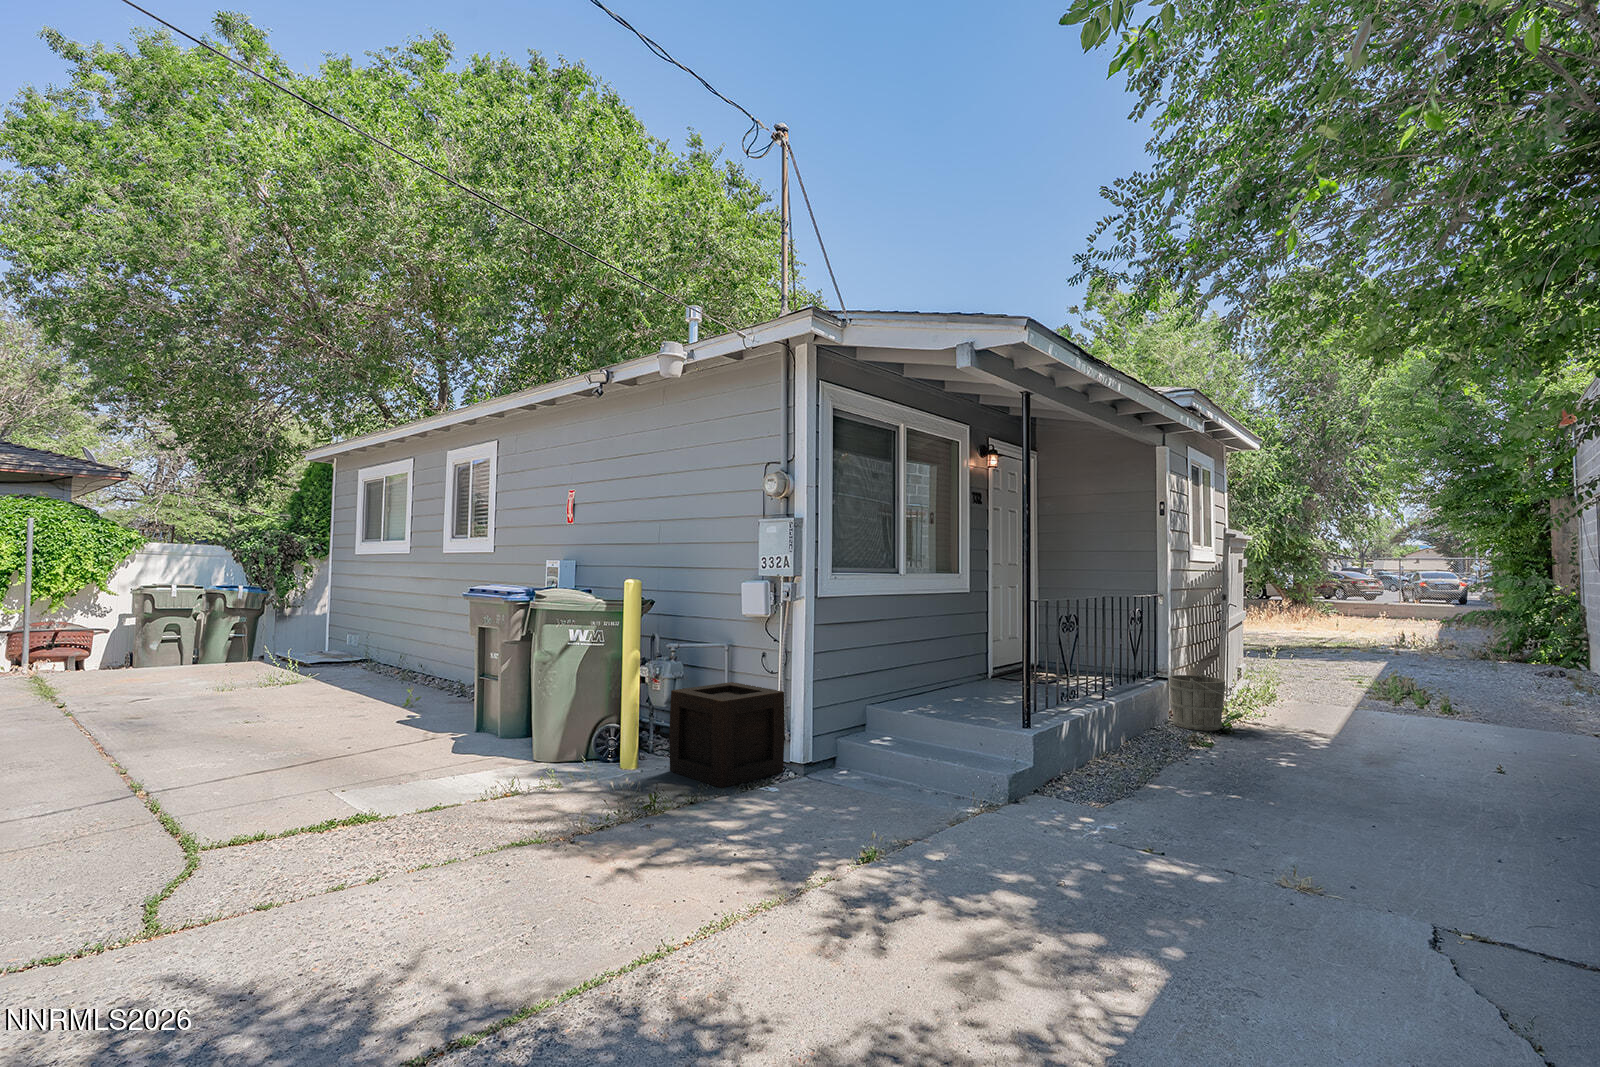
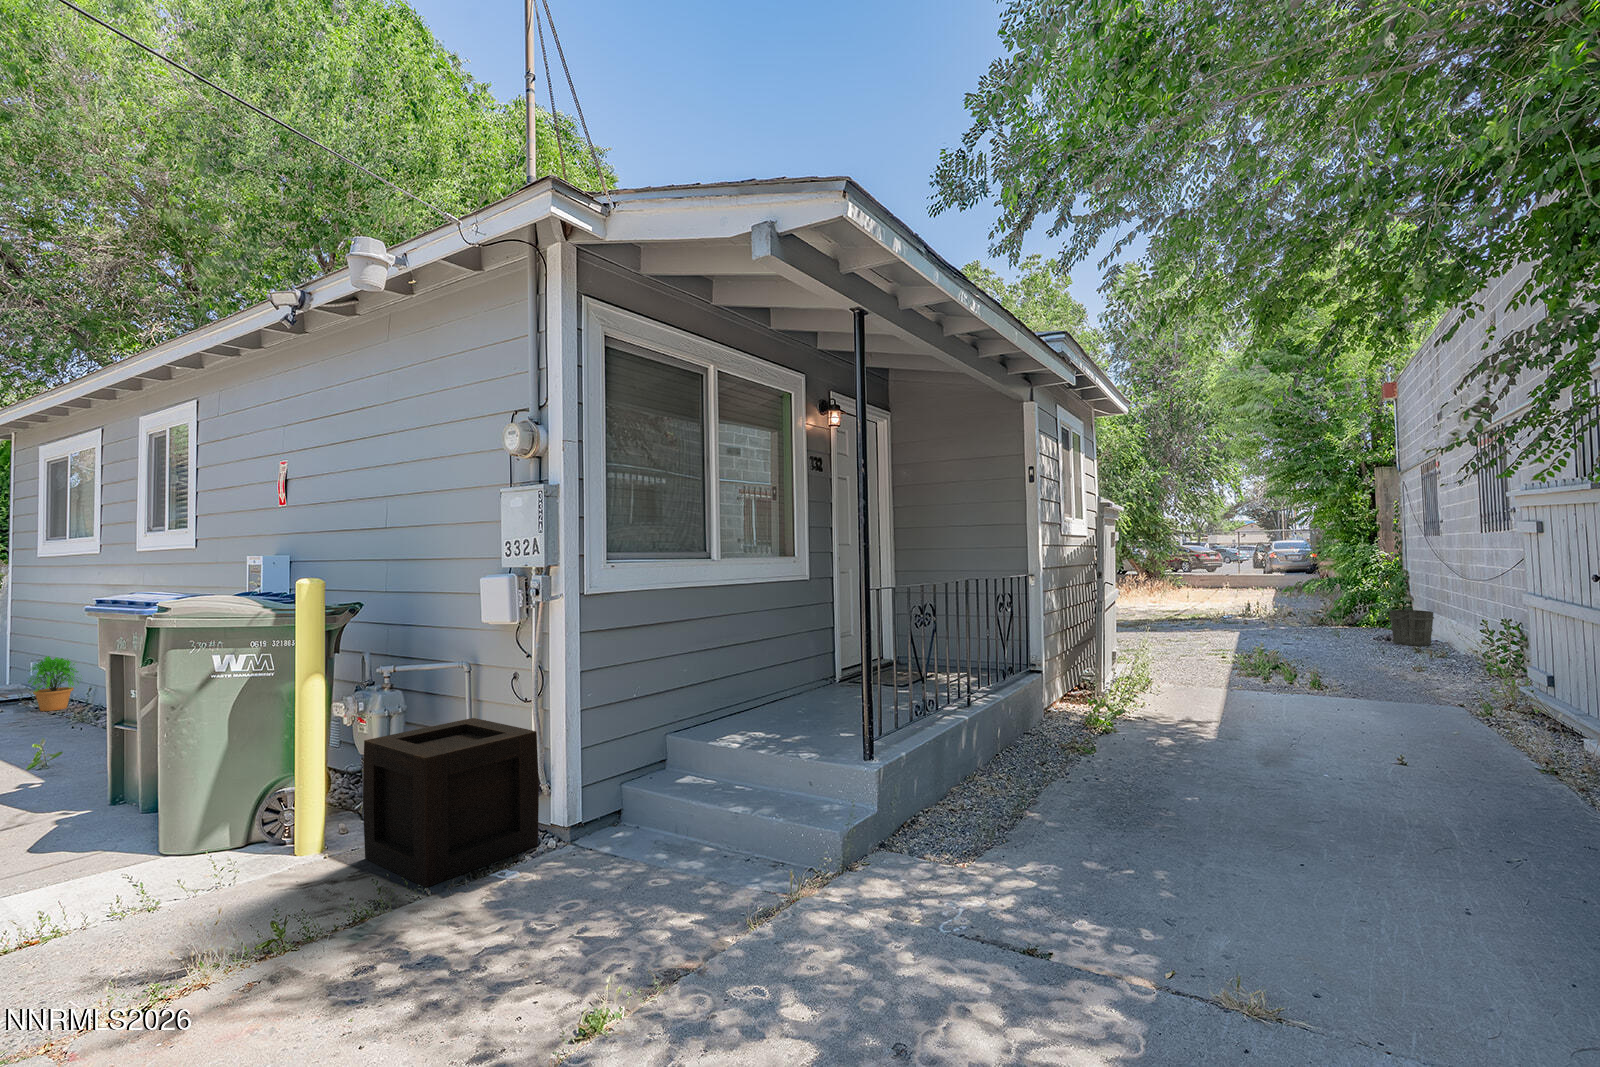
potted plant: none [354,631,391,673] -> present [28,656,79,711]
bucket: present [1168,673,1231,731] -> present [1385,608,1434,646]

